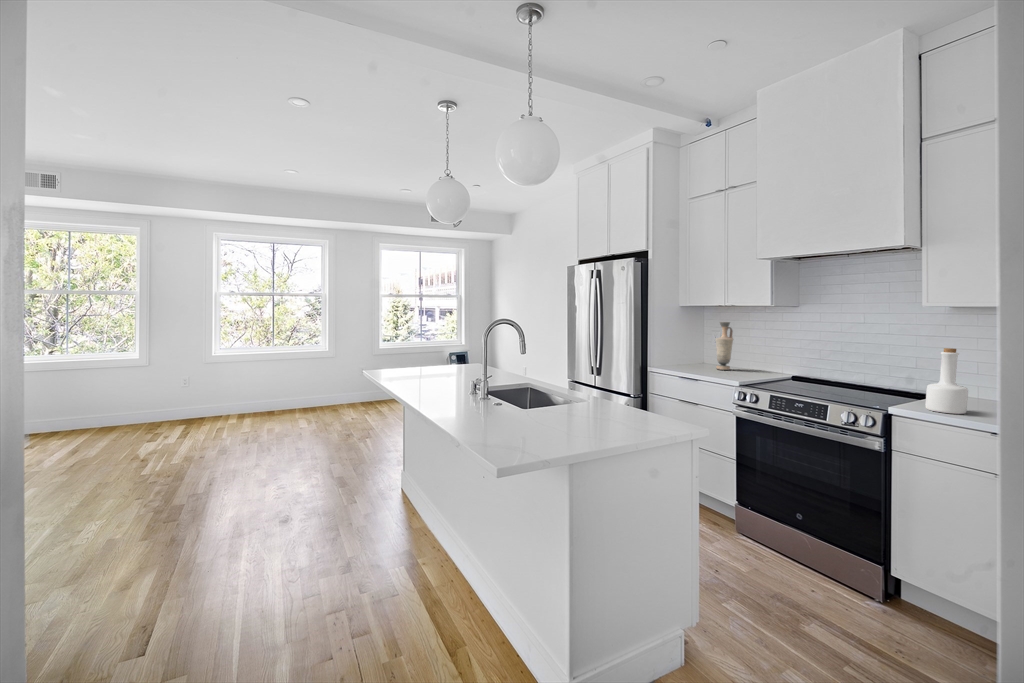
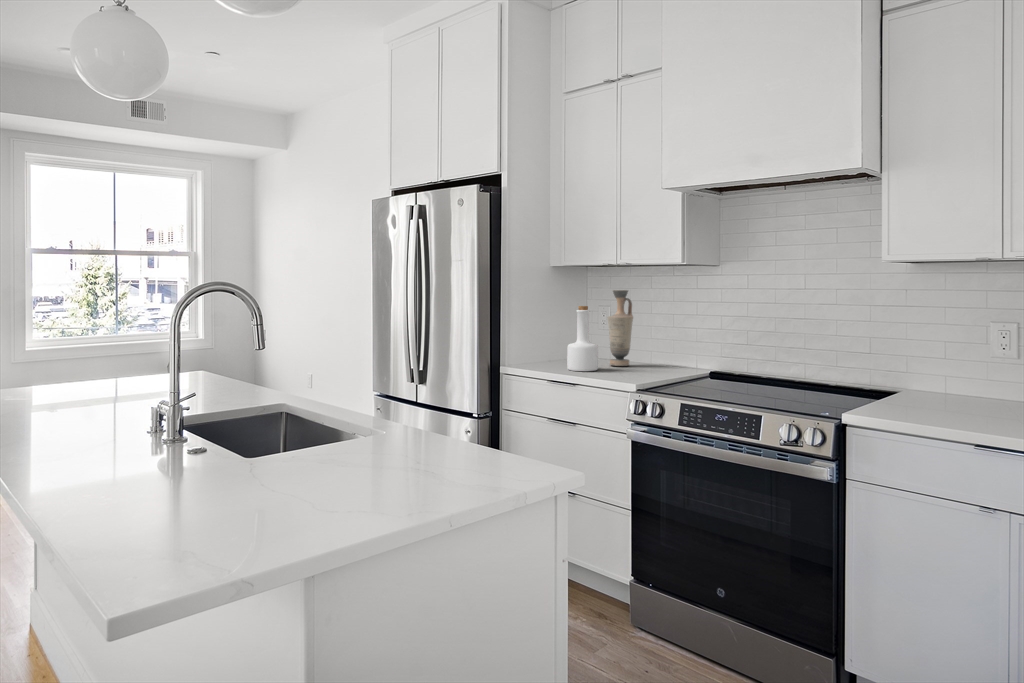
bottle: present [925,348,968,414] -> present [567,306,598,371]

